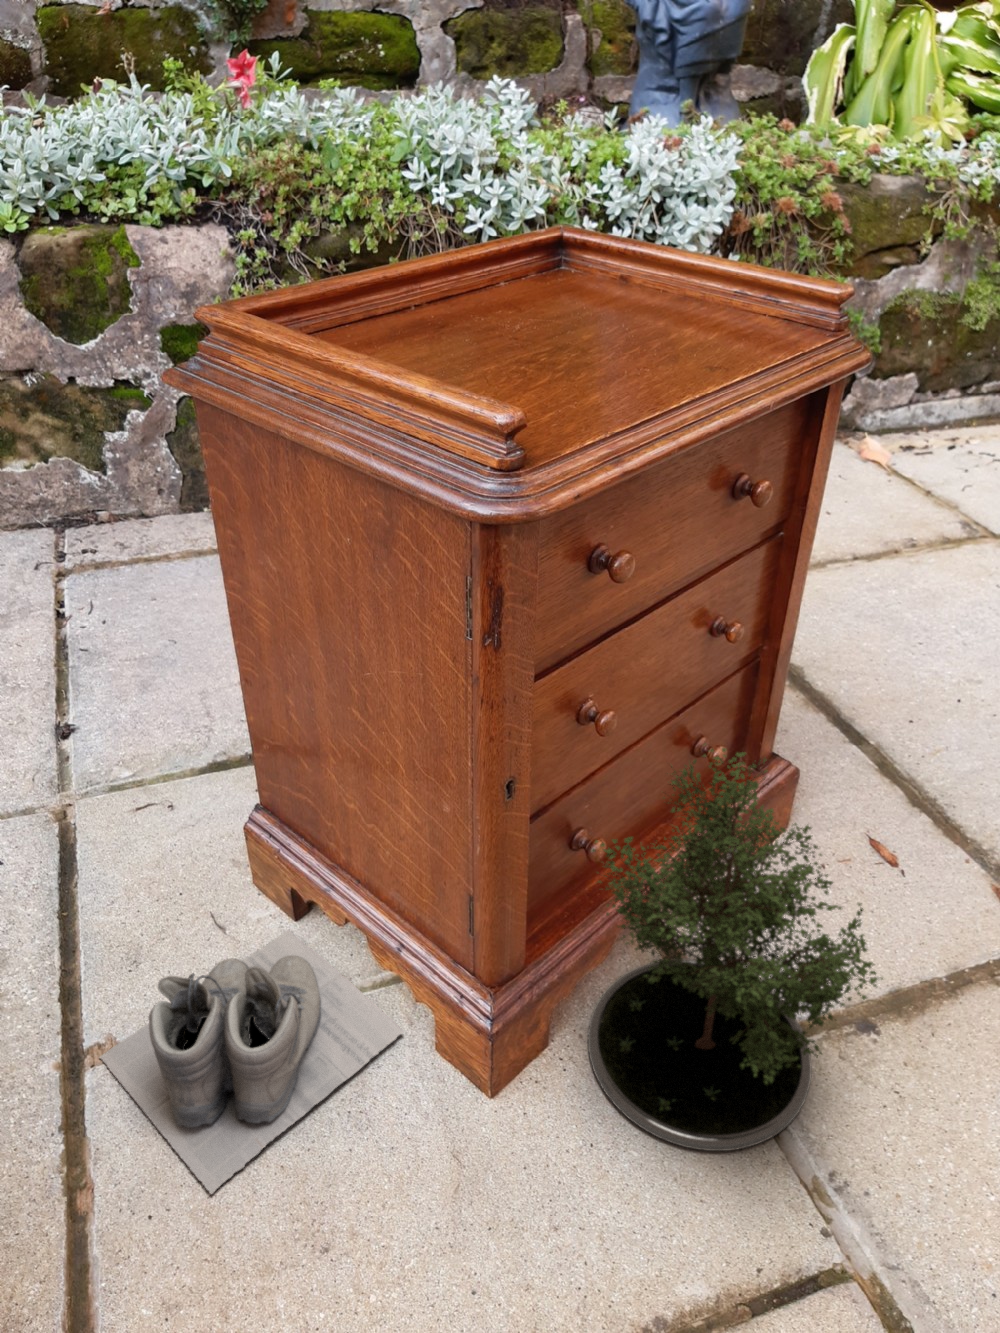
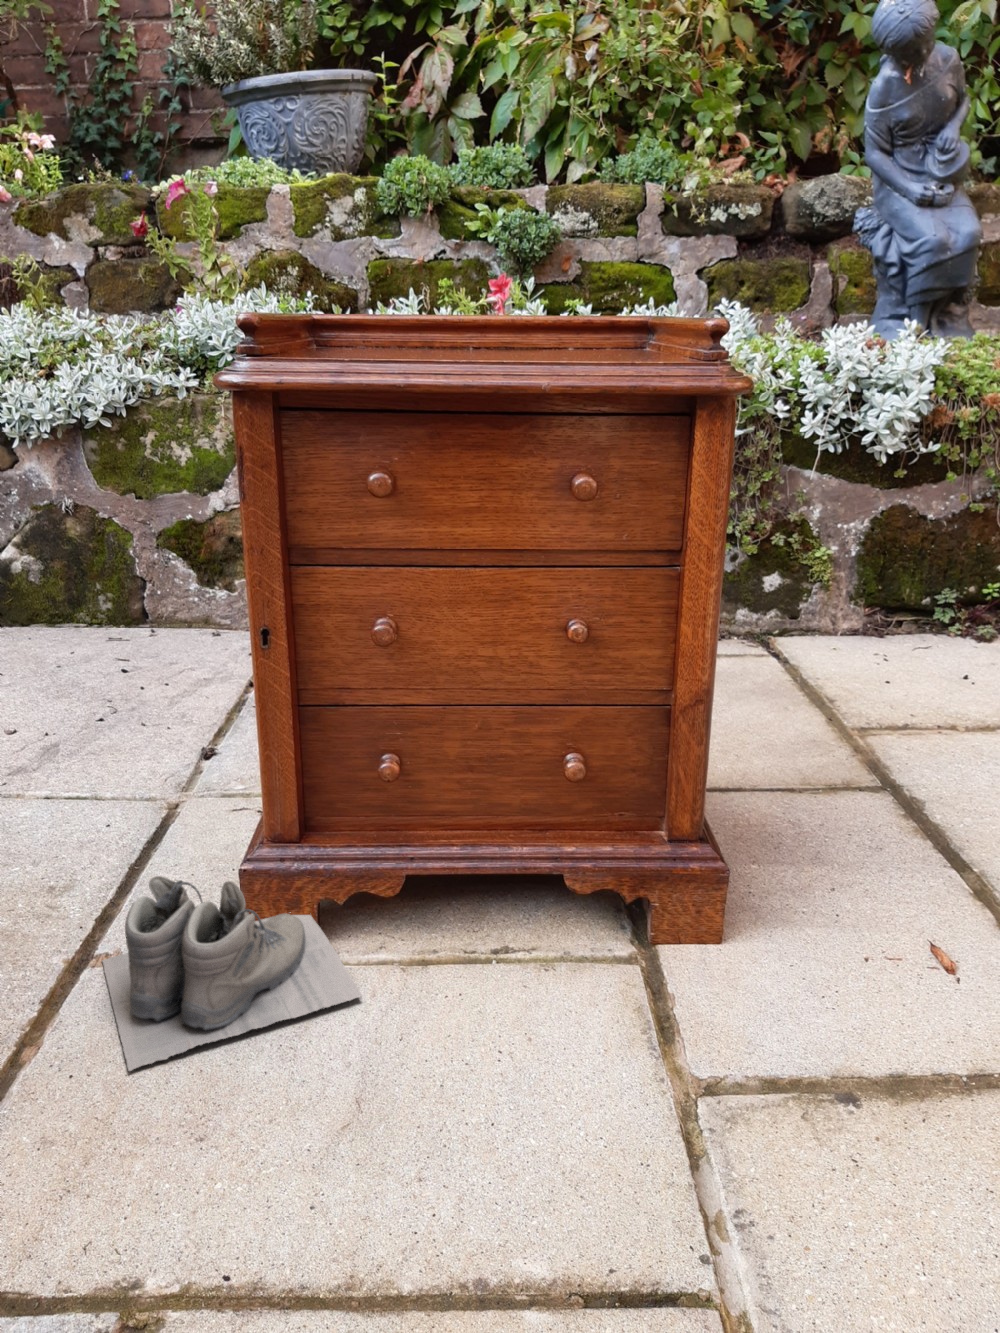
potted tree: present [588,744,883,1151] -> none [525,677,811,1166]

